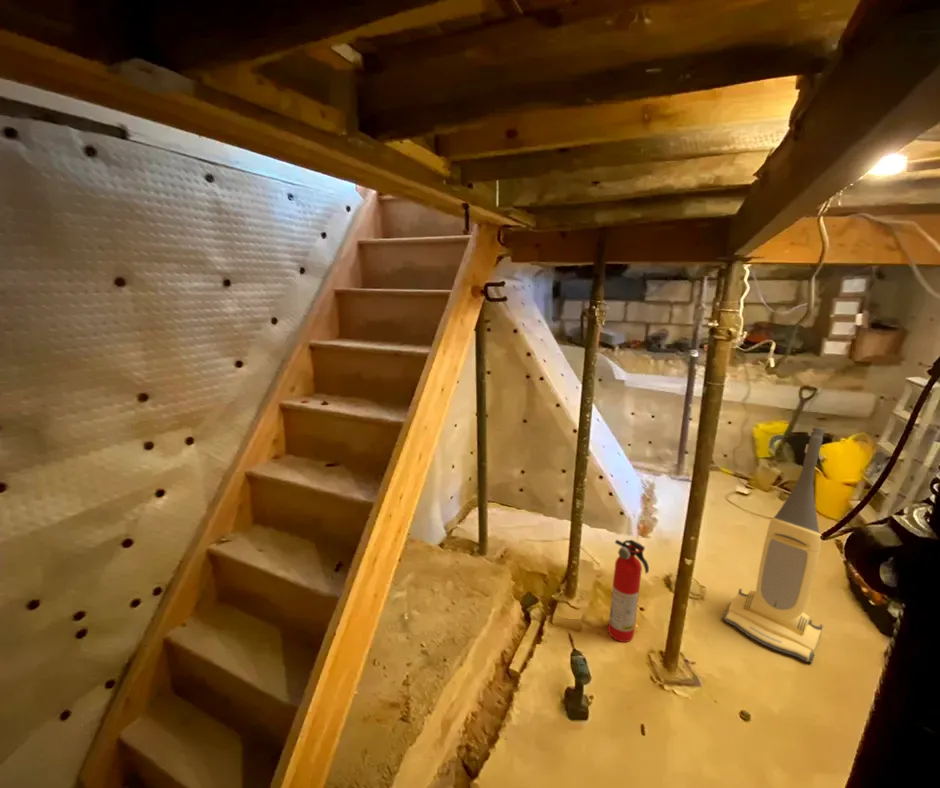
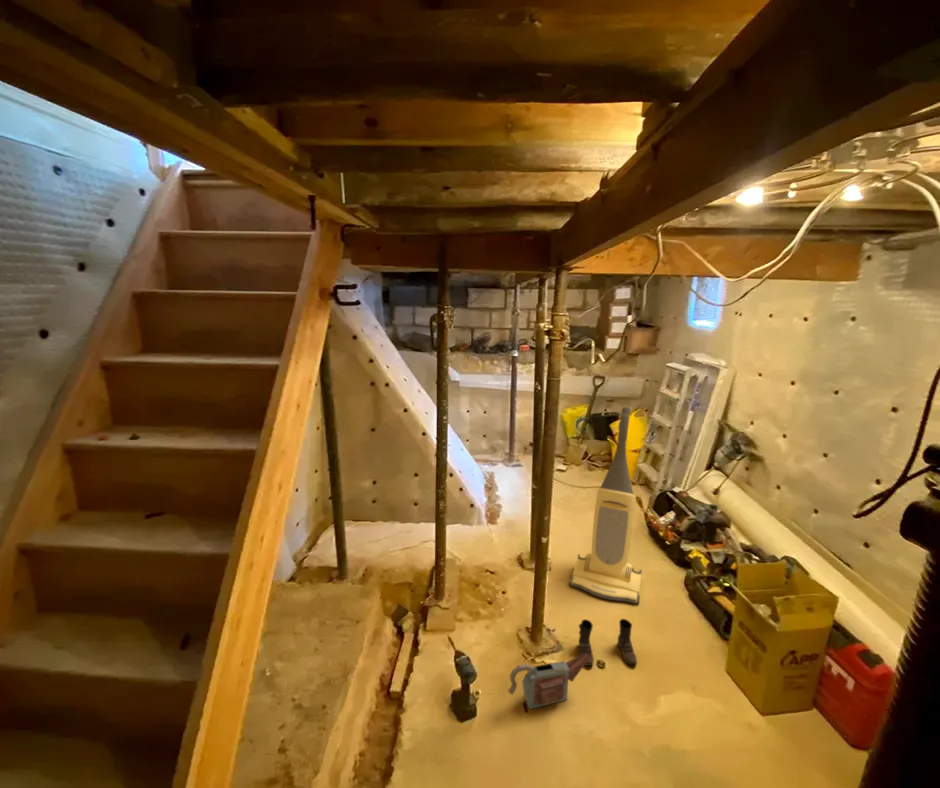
fire extinguisher: present [608,540,649,642] -> none [478,531,511,630]
boots: none [719,659,792,729] -> present [578,619,637,666]
watering can: none [625,682,728,737] -> present [509,653,591,709]

